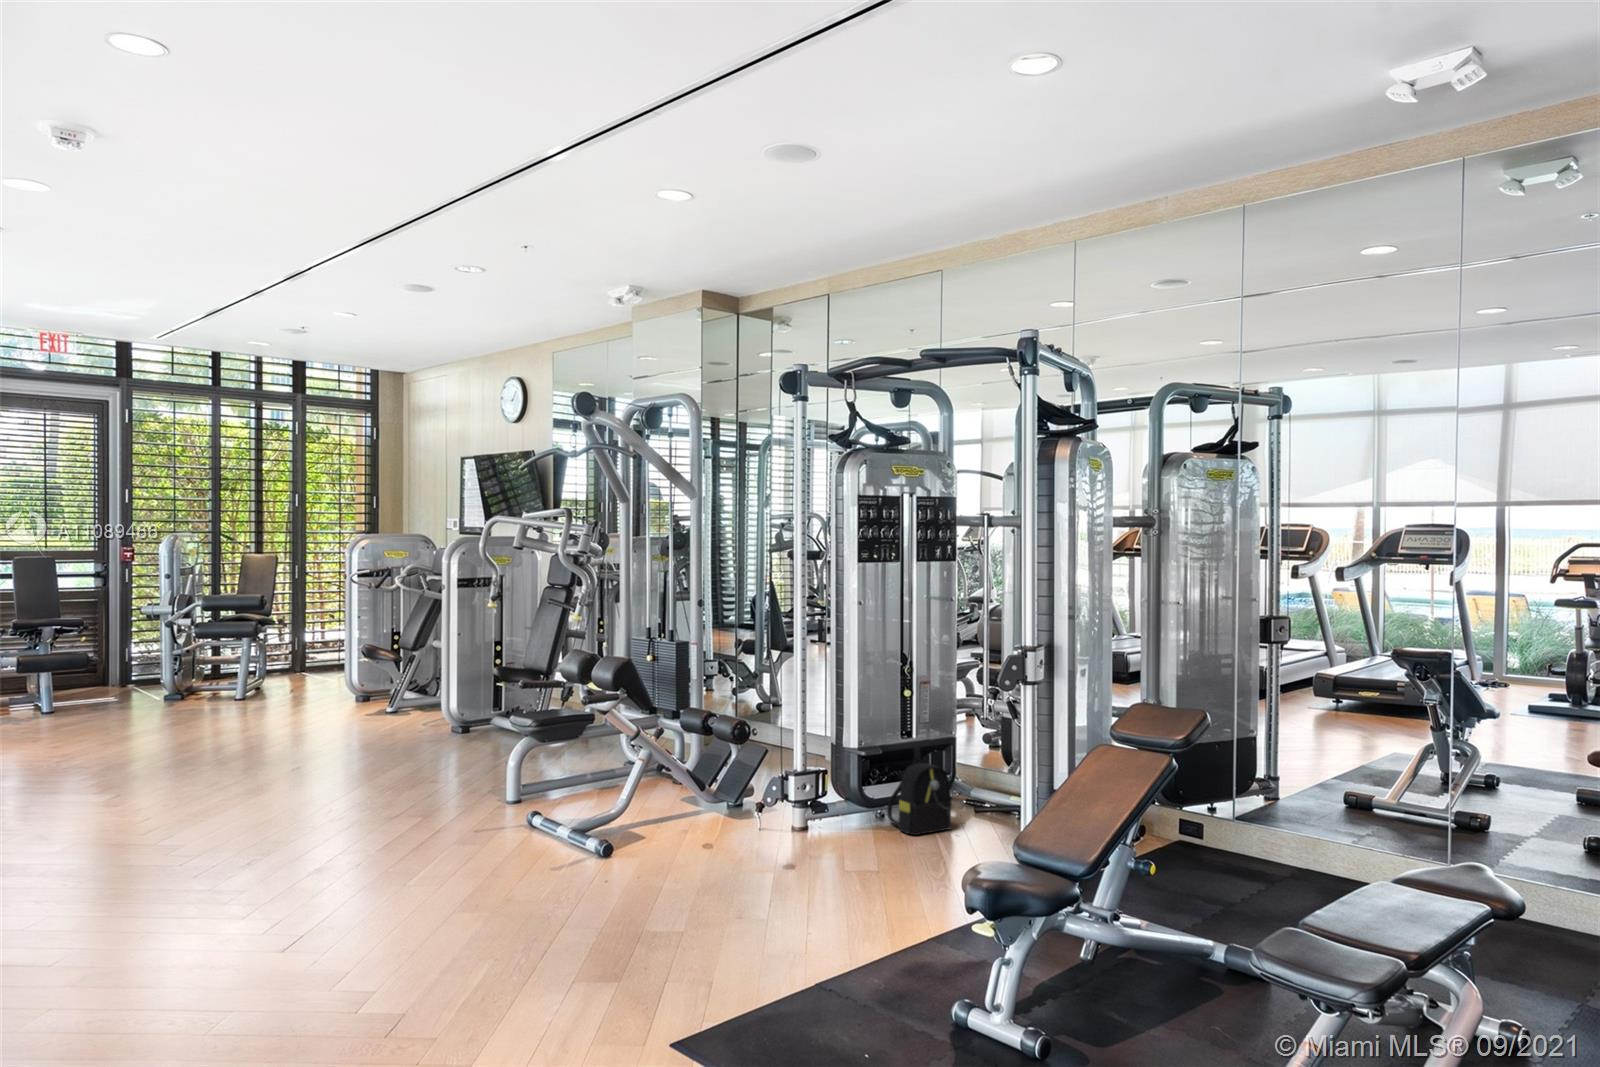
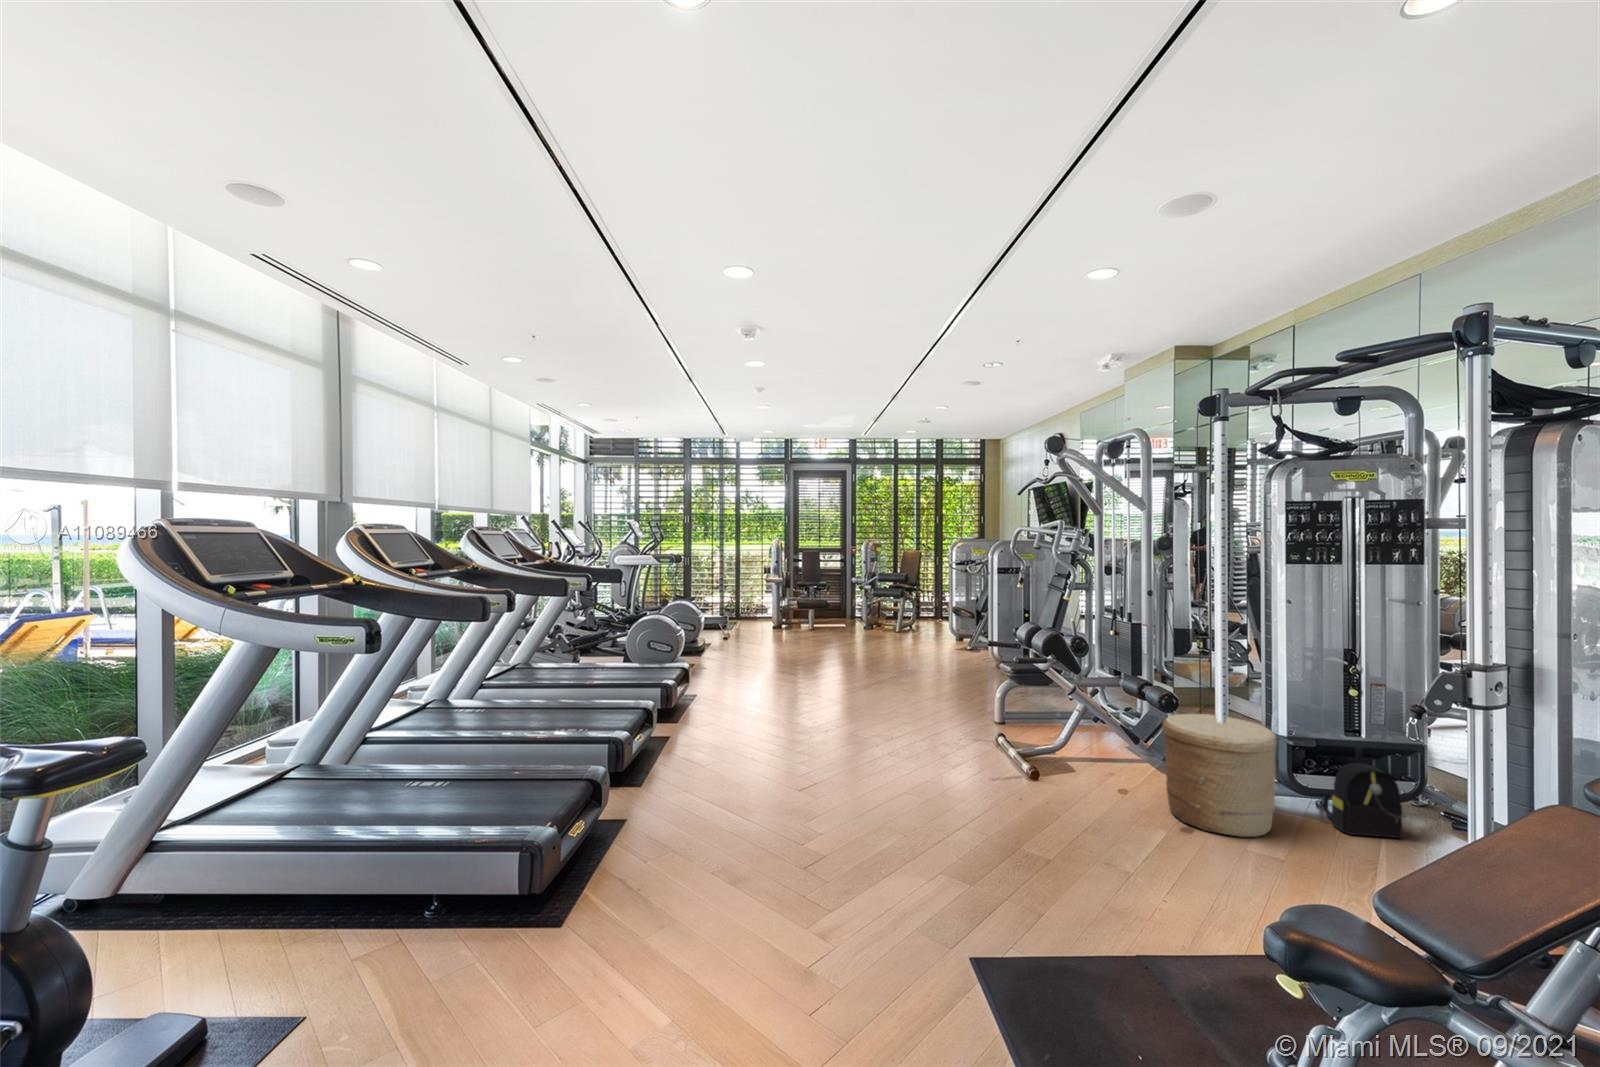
woven basket: none [754,736,862,862] -> present [1162,714,1277,837]

